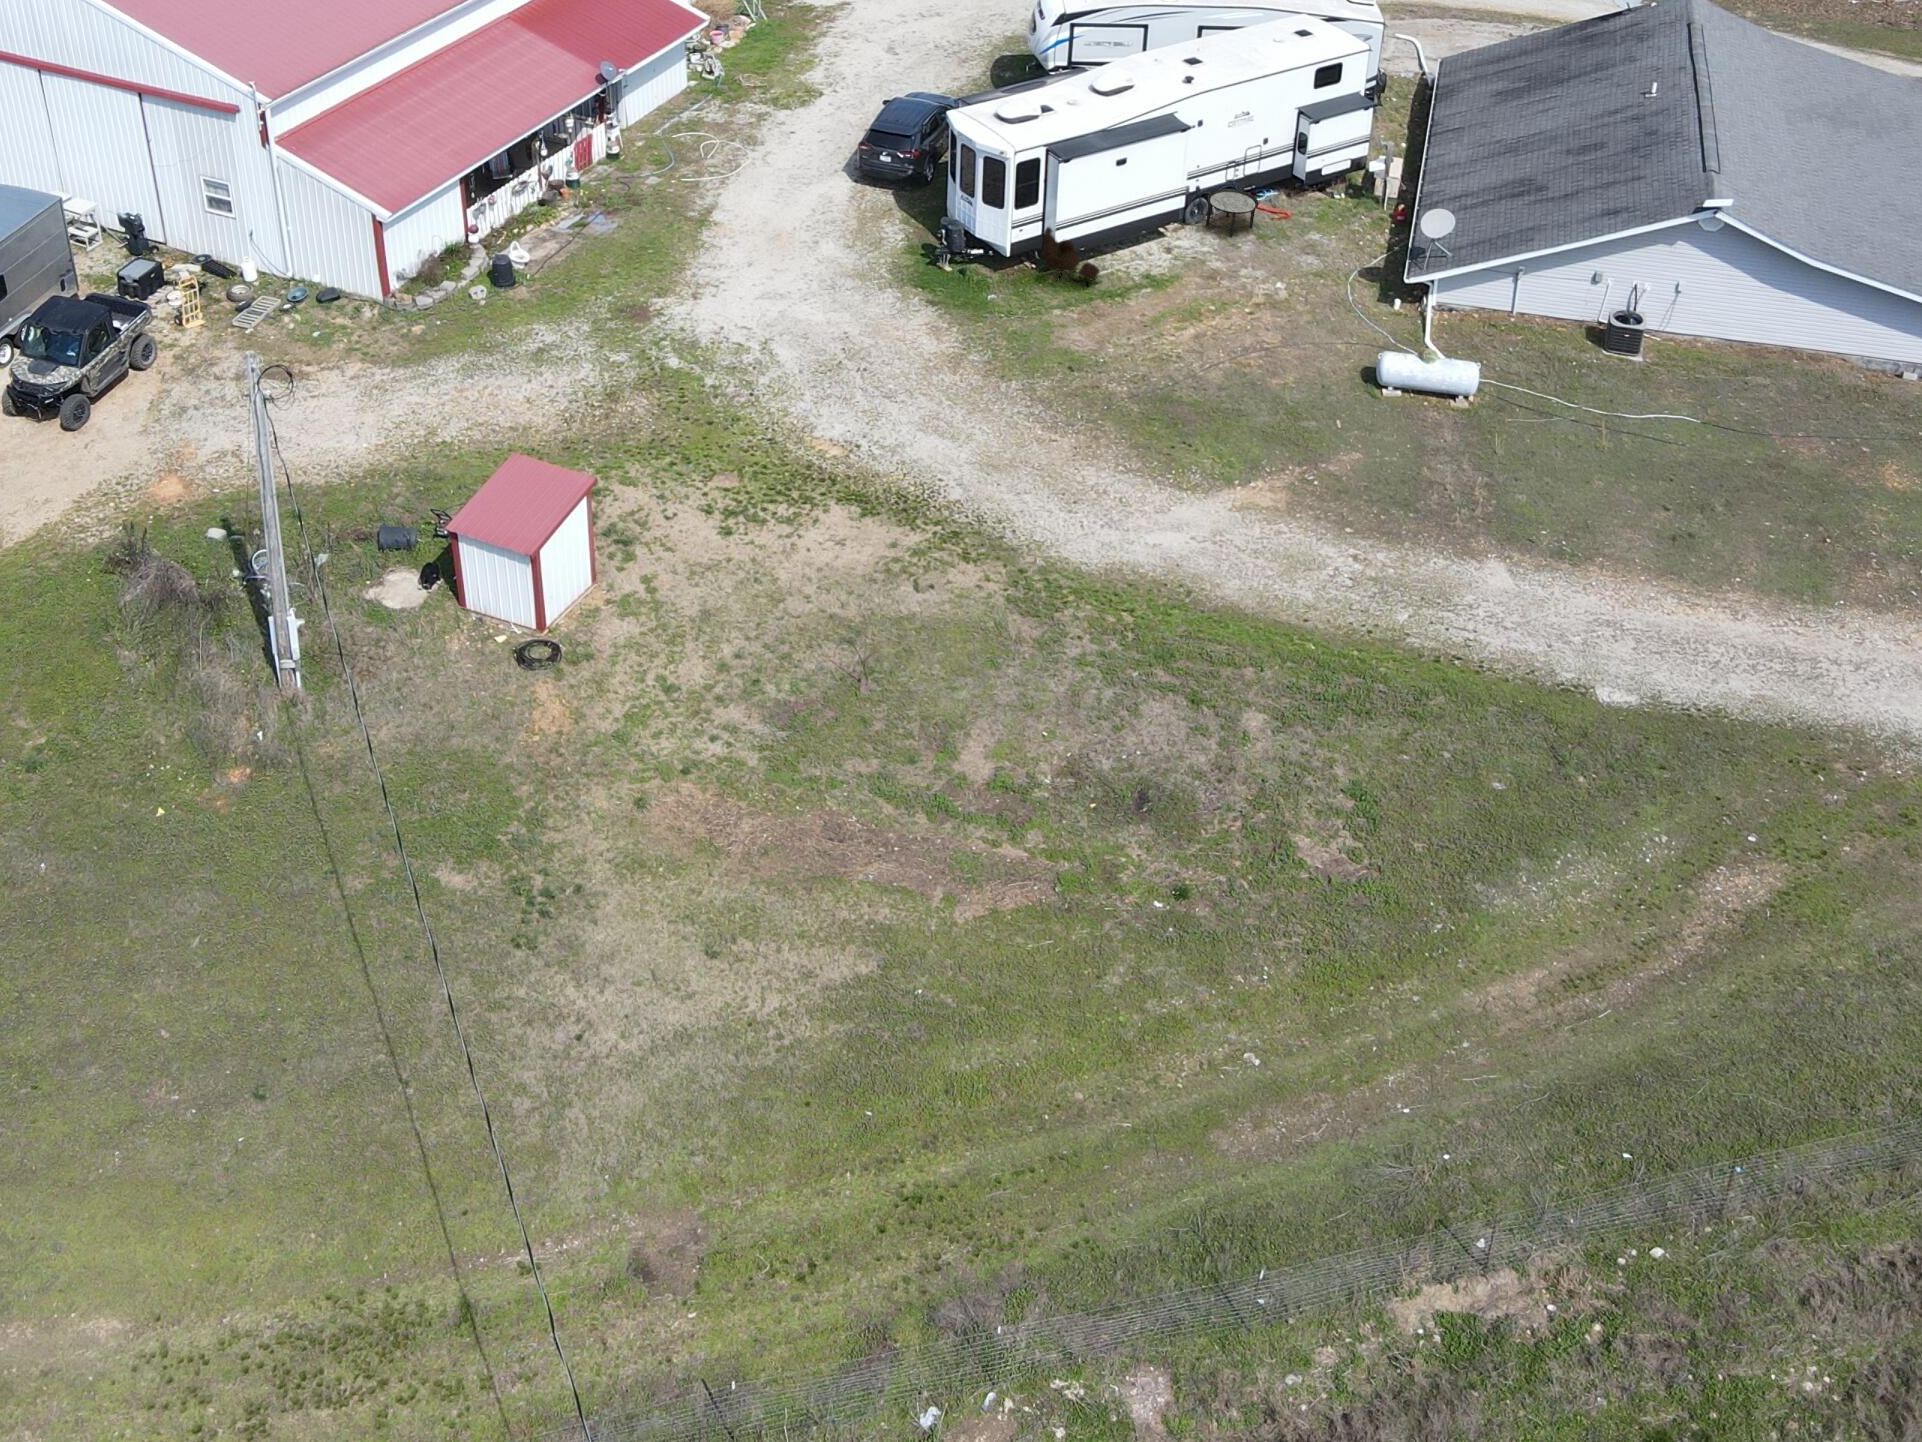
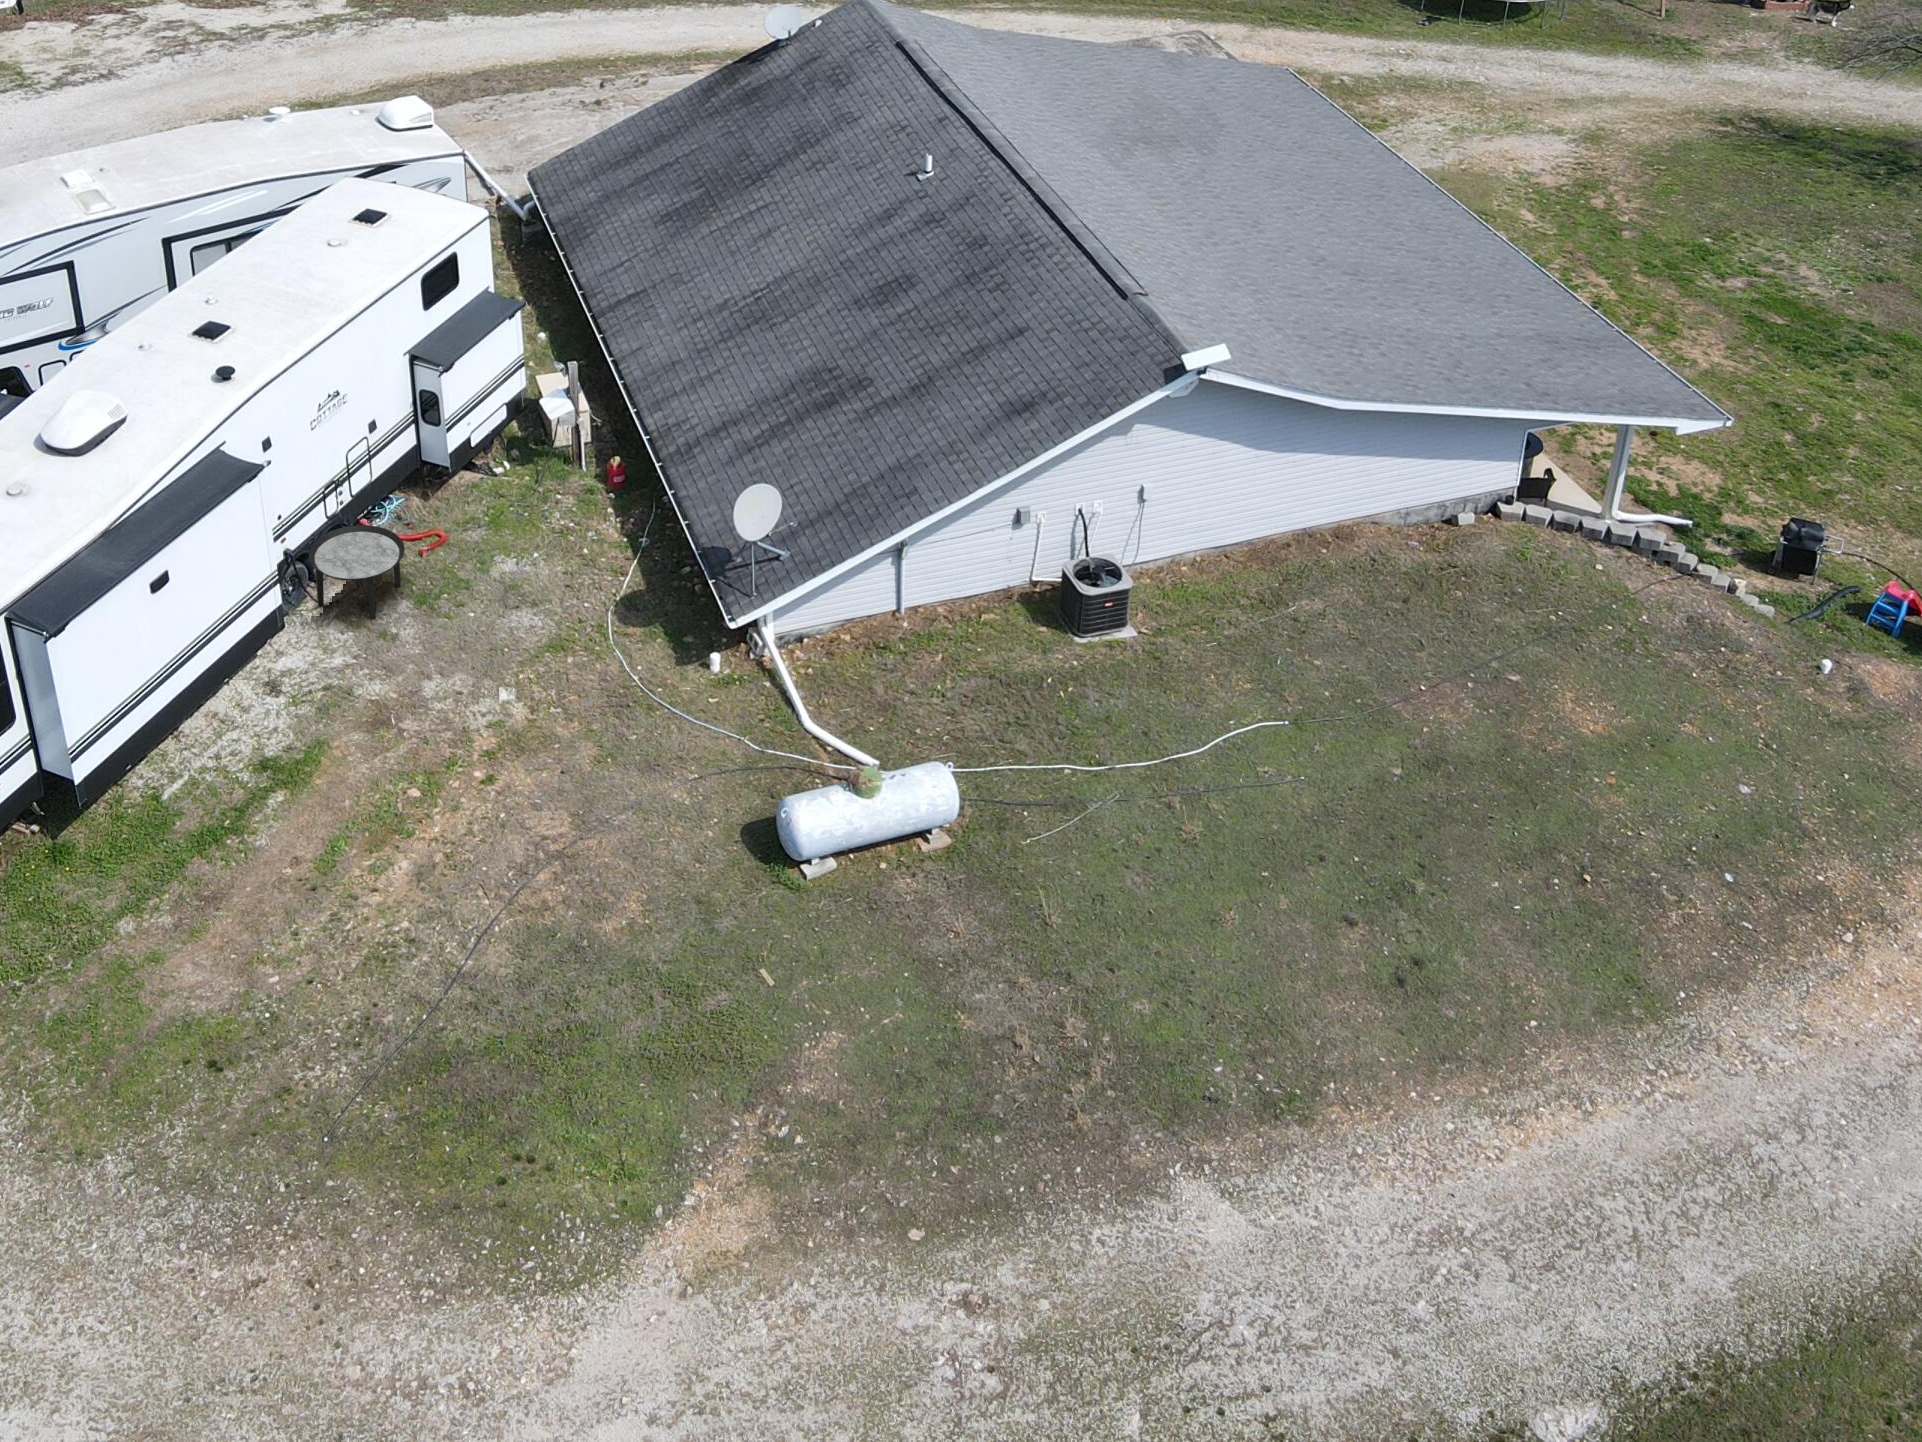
lounge chair: present [1043,227,1100,283] -> none [43,734,178,853]

